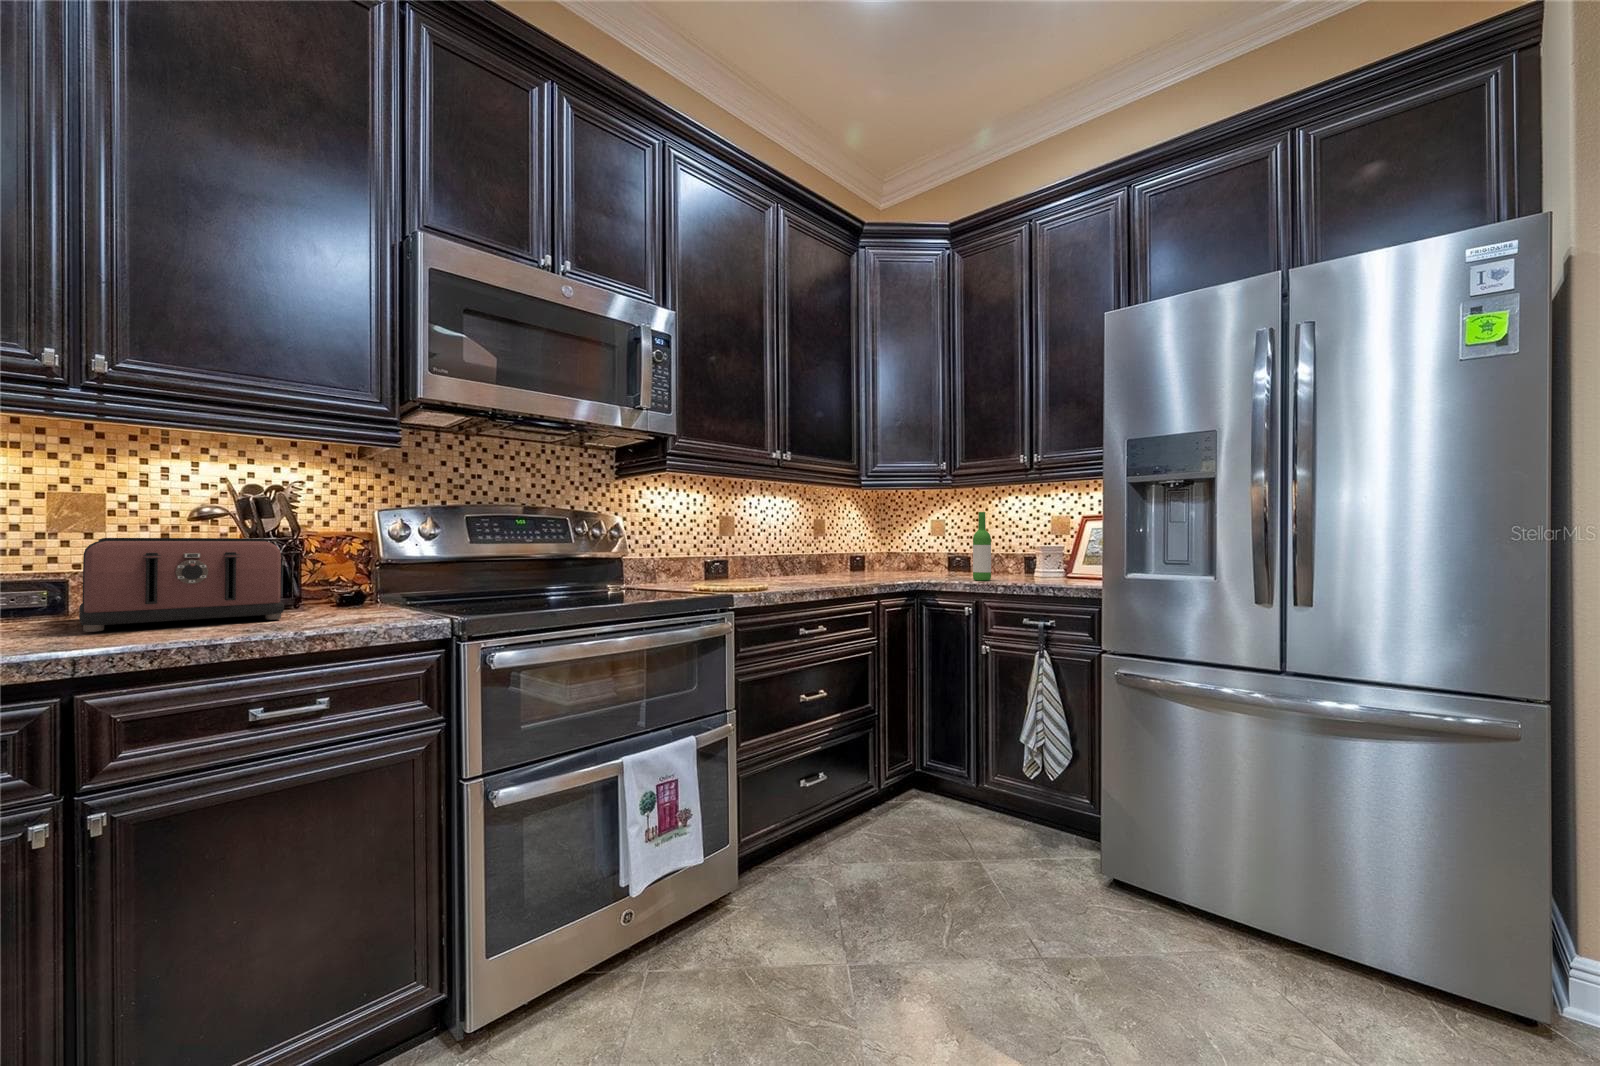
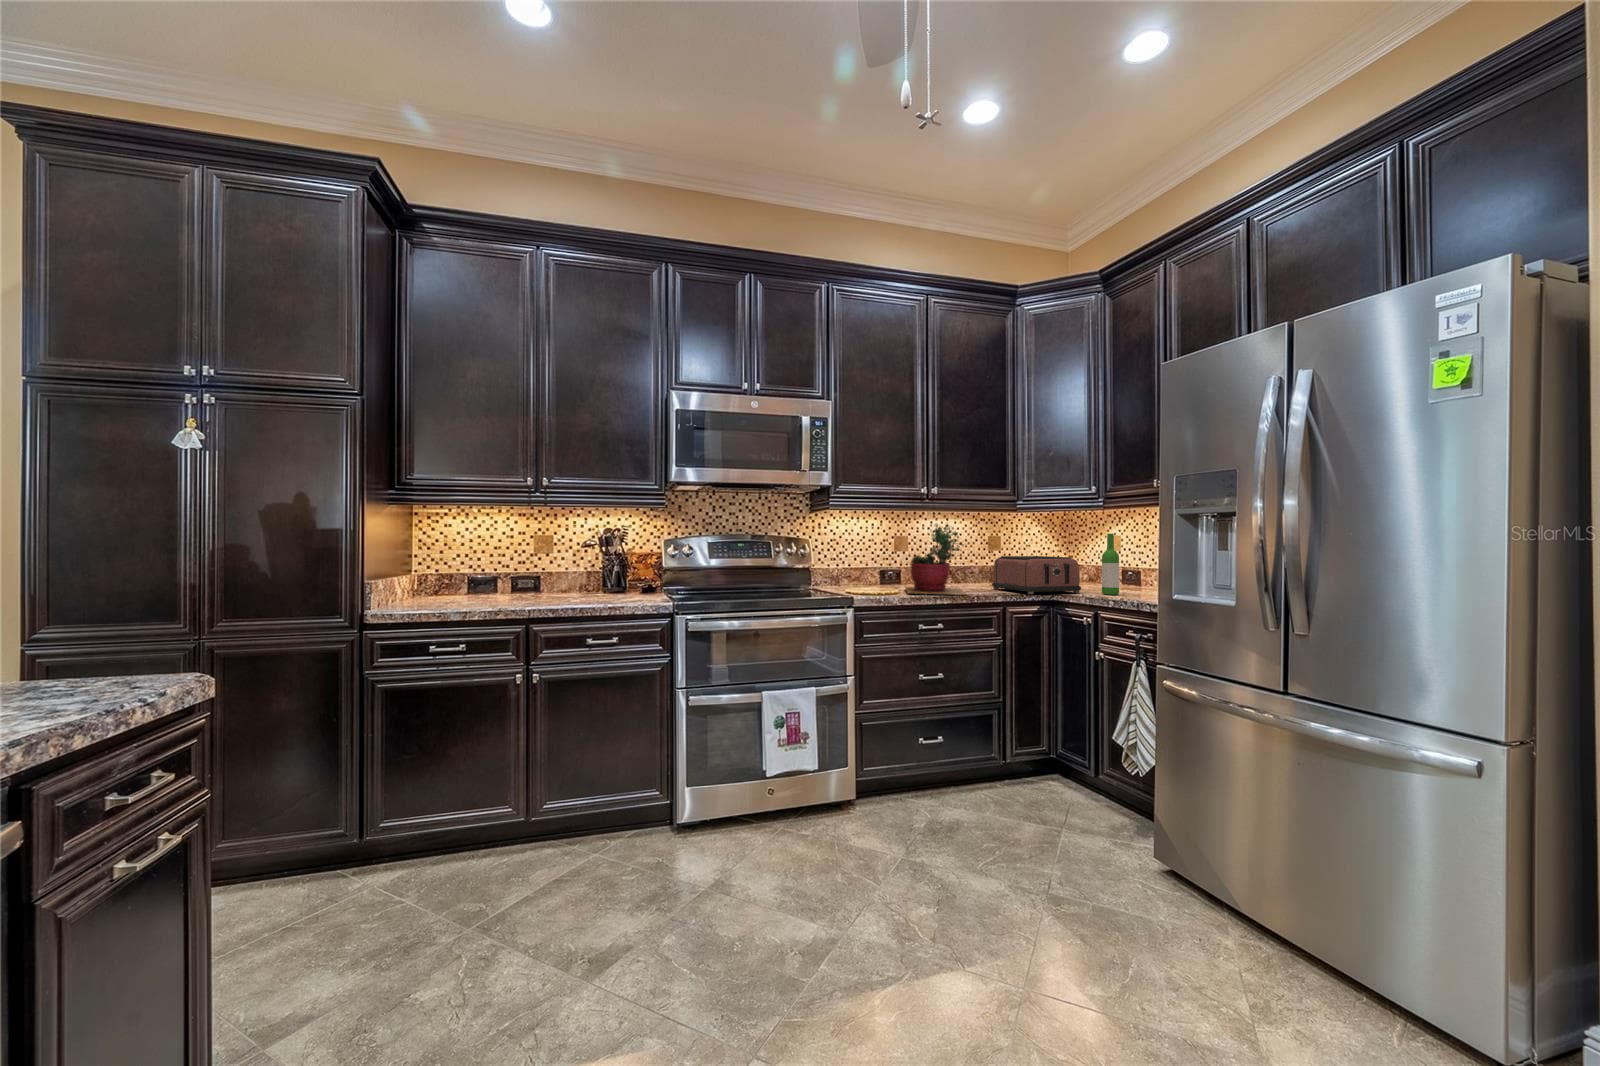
succulent plant: none [762,495,858,587] -> present [905,524,966,595]
toaster: present [79,538,284,632] -> present [992,556,1081,594]

